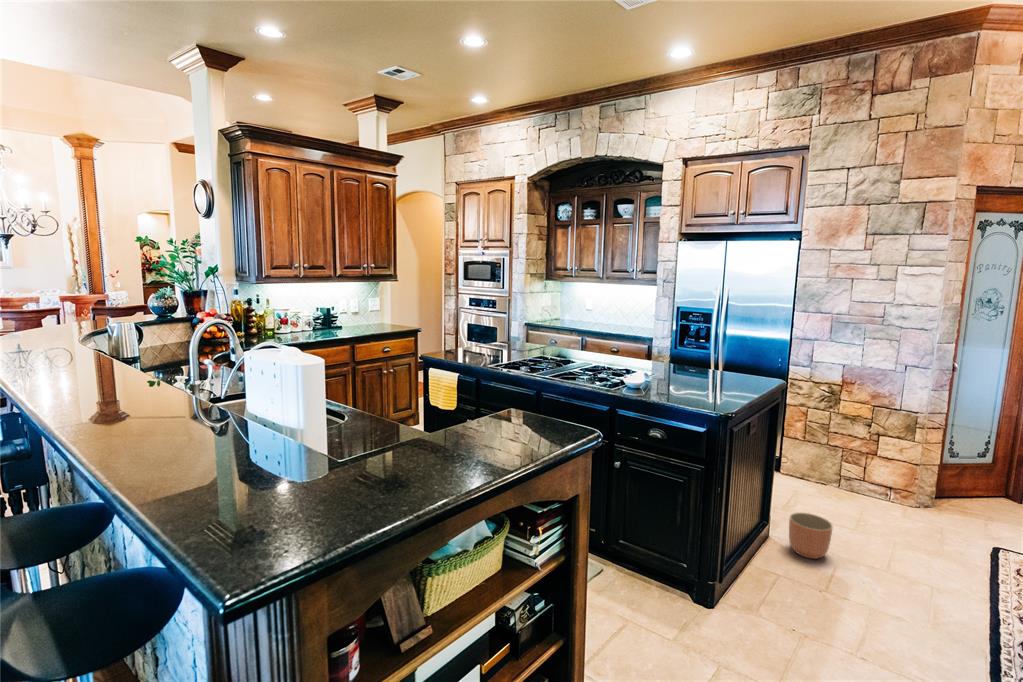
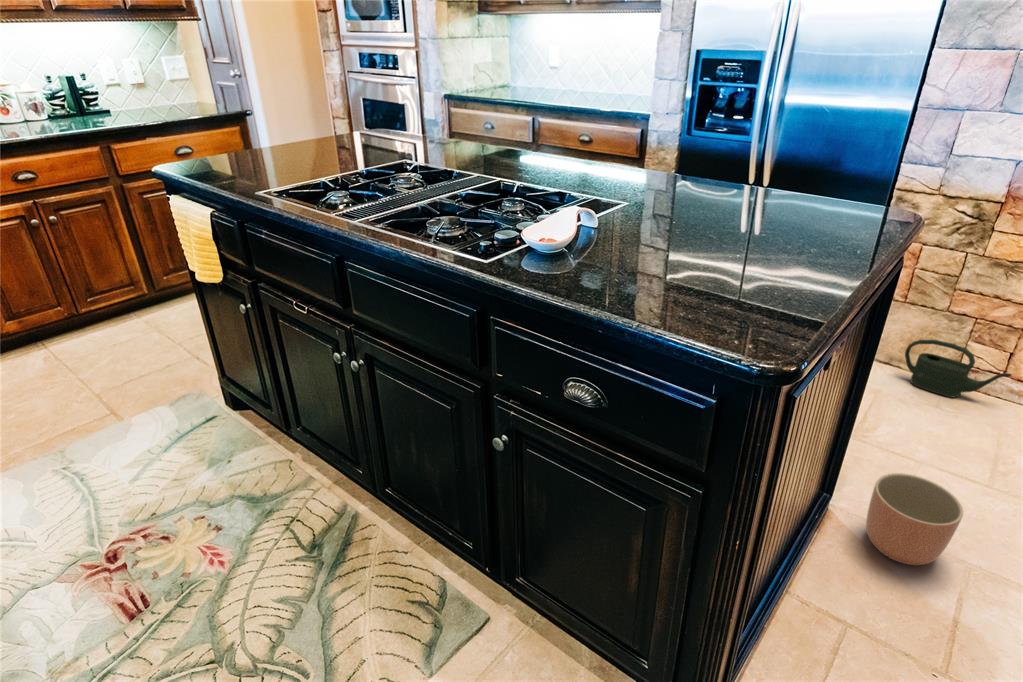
watering can: none [809,461,867,495] -> present [905,340,1011,397]

